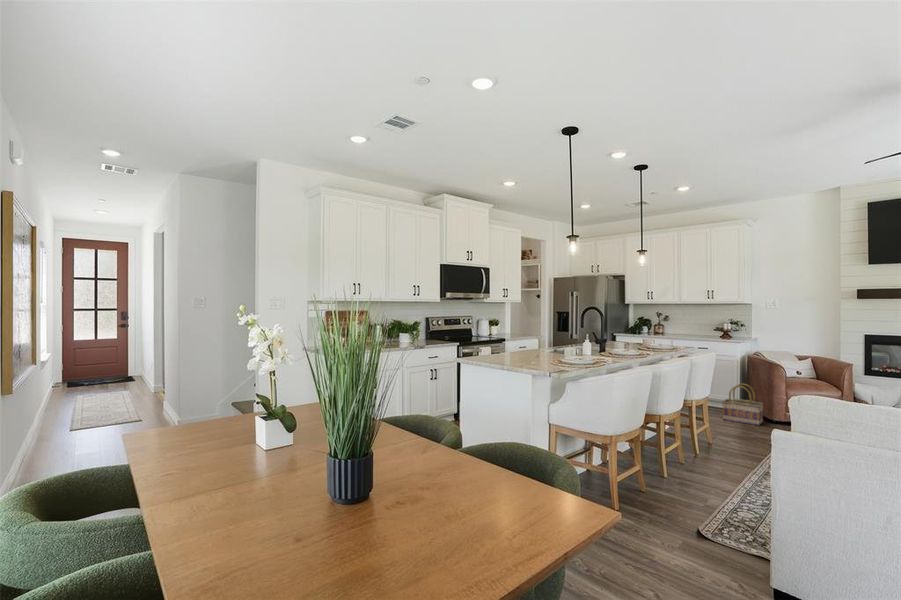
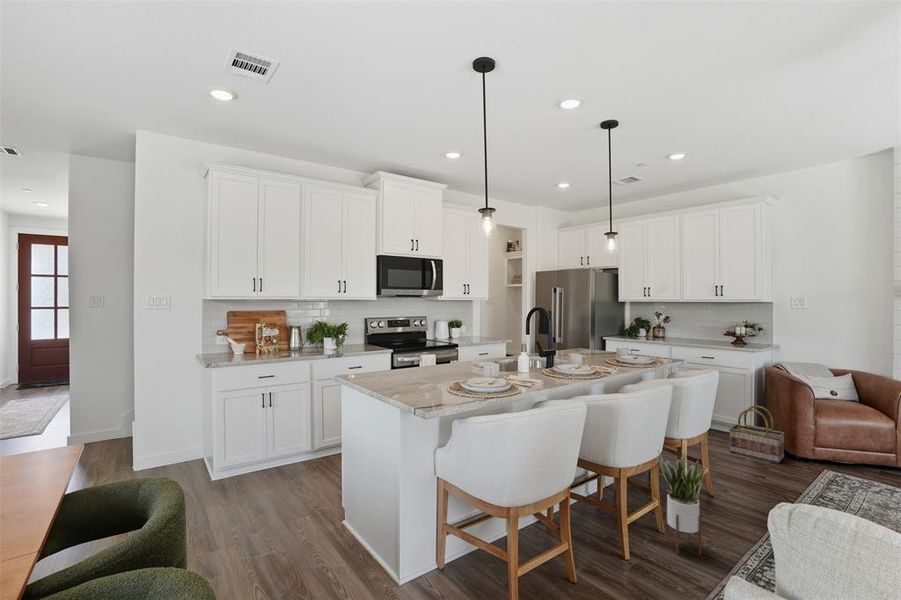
potted plant: none [683,404,715,472] -> present [658,451,705,555]

